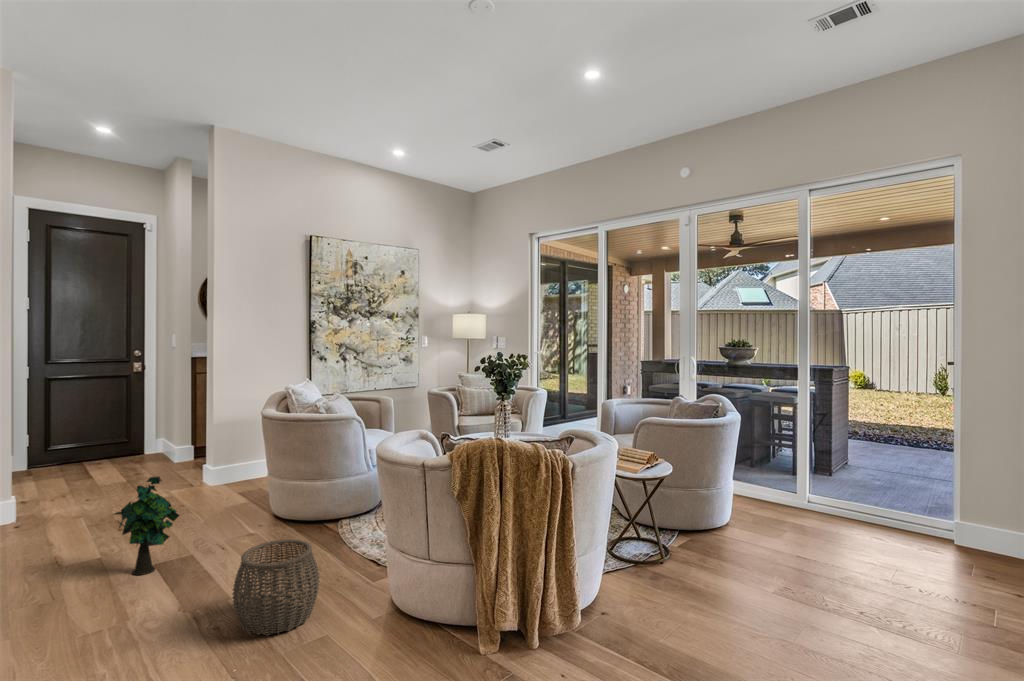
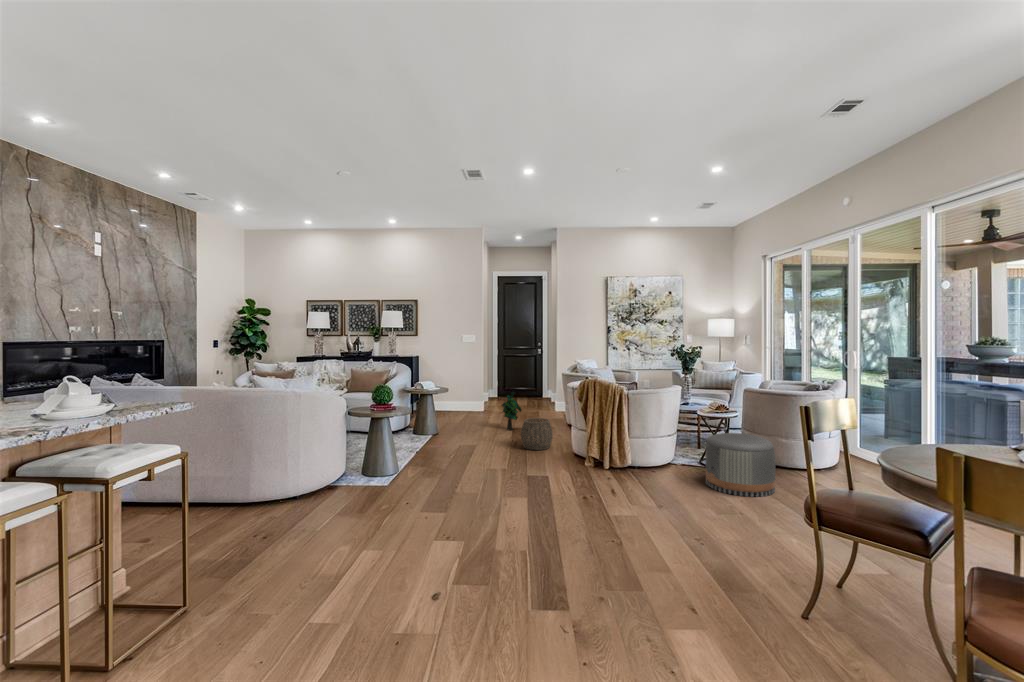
pouf: none [670,505,786,629] -> present [706,433,775,497]

